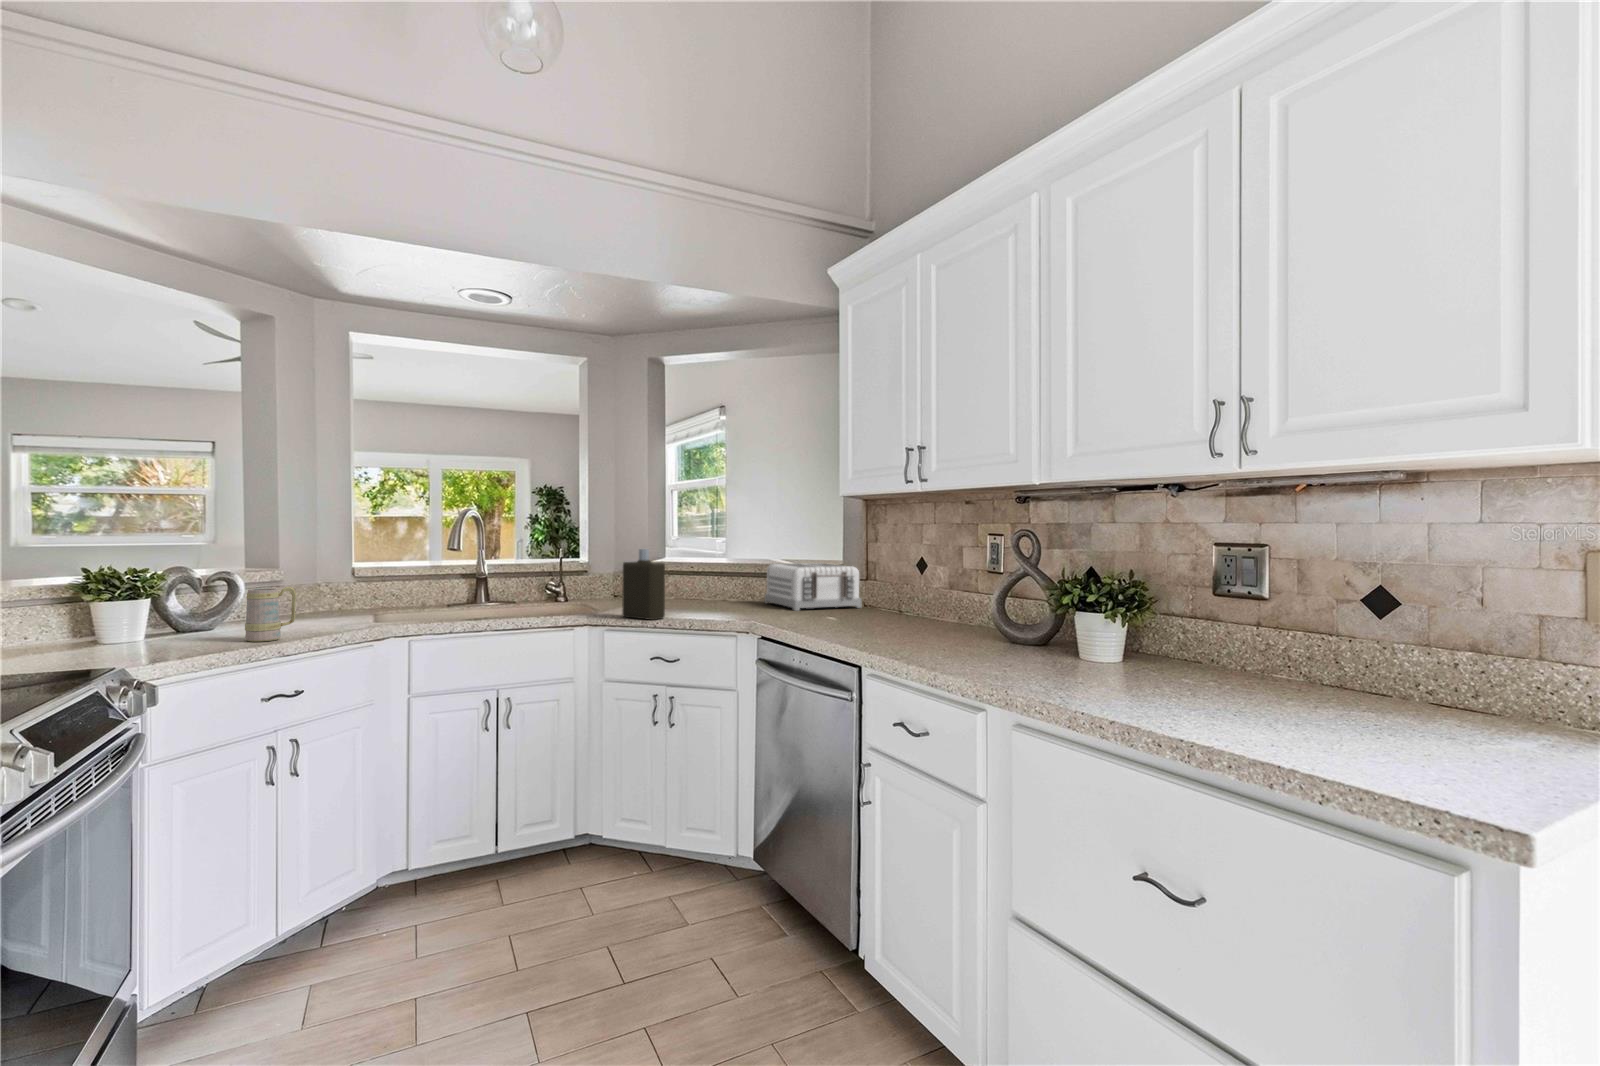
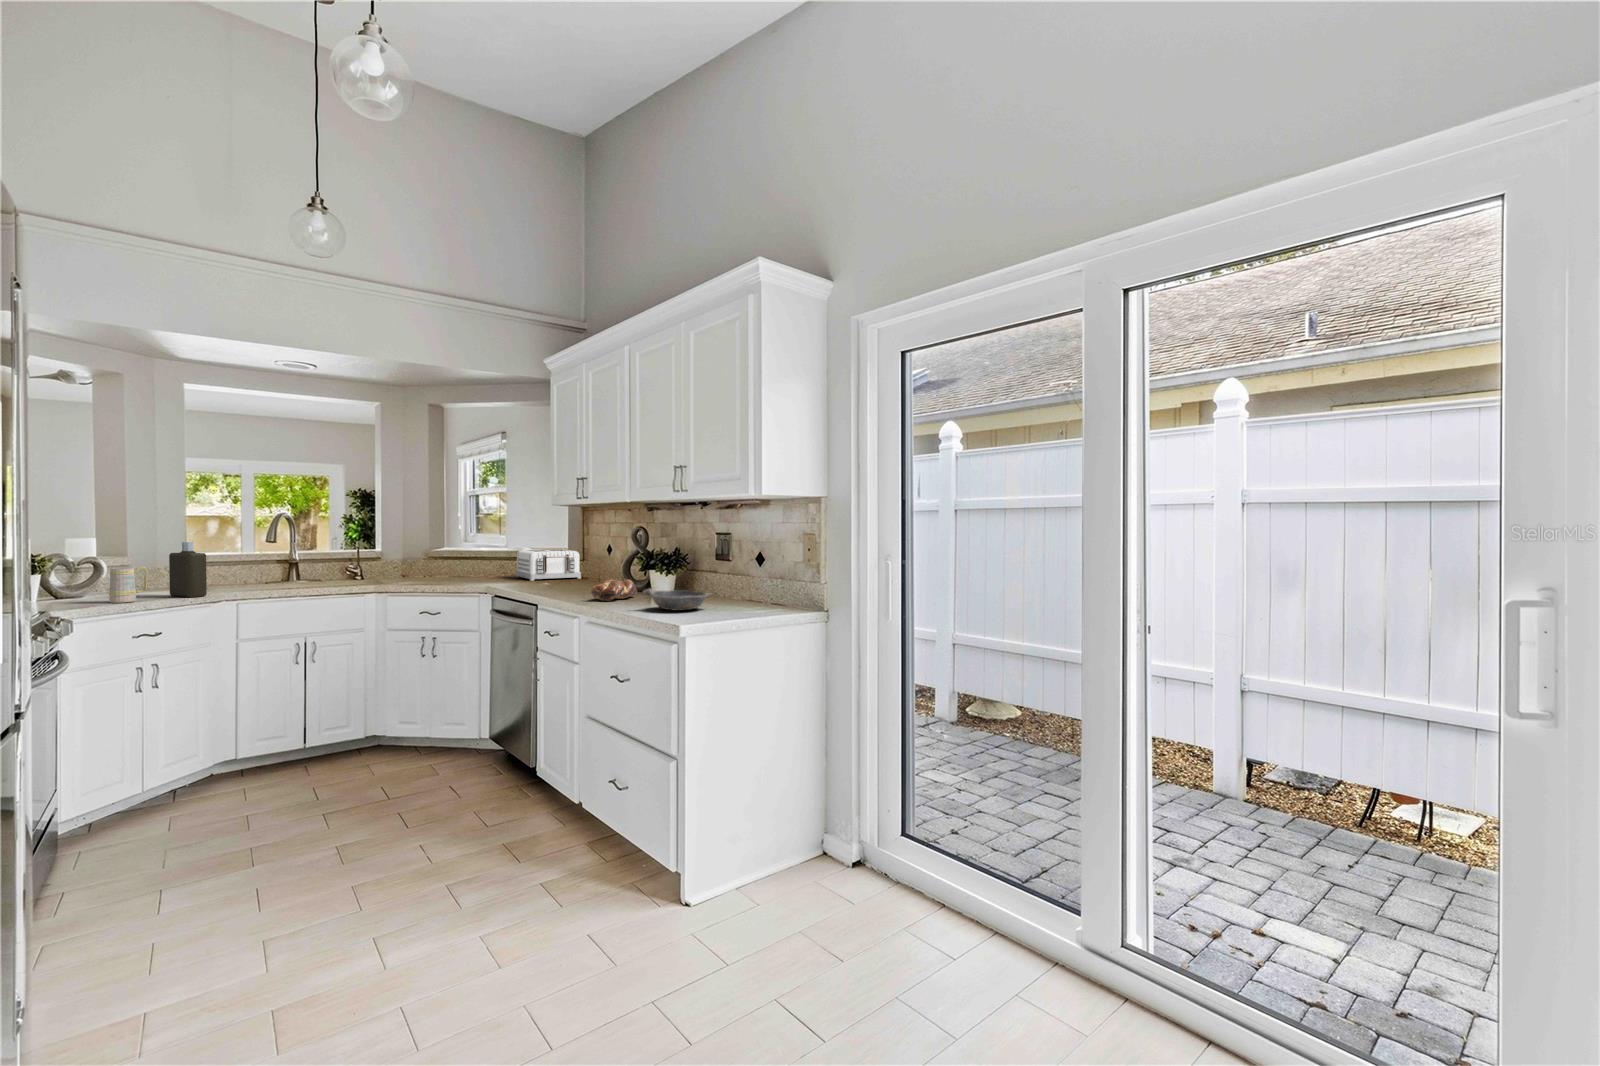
bottle: present [622,549,665,620] -> present [169,542,207,598]
bread loaf: none [960,621,1027,662] -> present [591,579,637,601]
bowl: none [1102,650,1234,695] -> present [643,589,711,611]

